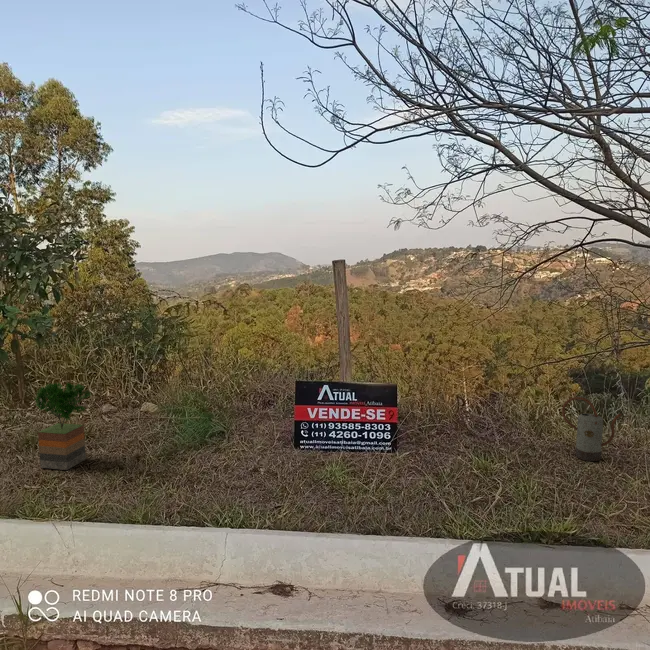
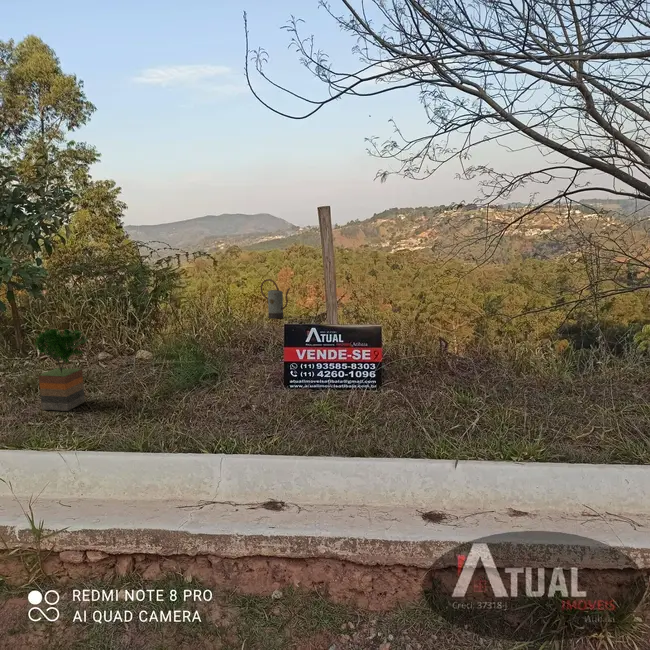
watering can: present [562,397,622,461] -> present [261,279,290,319]

